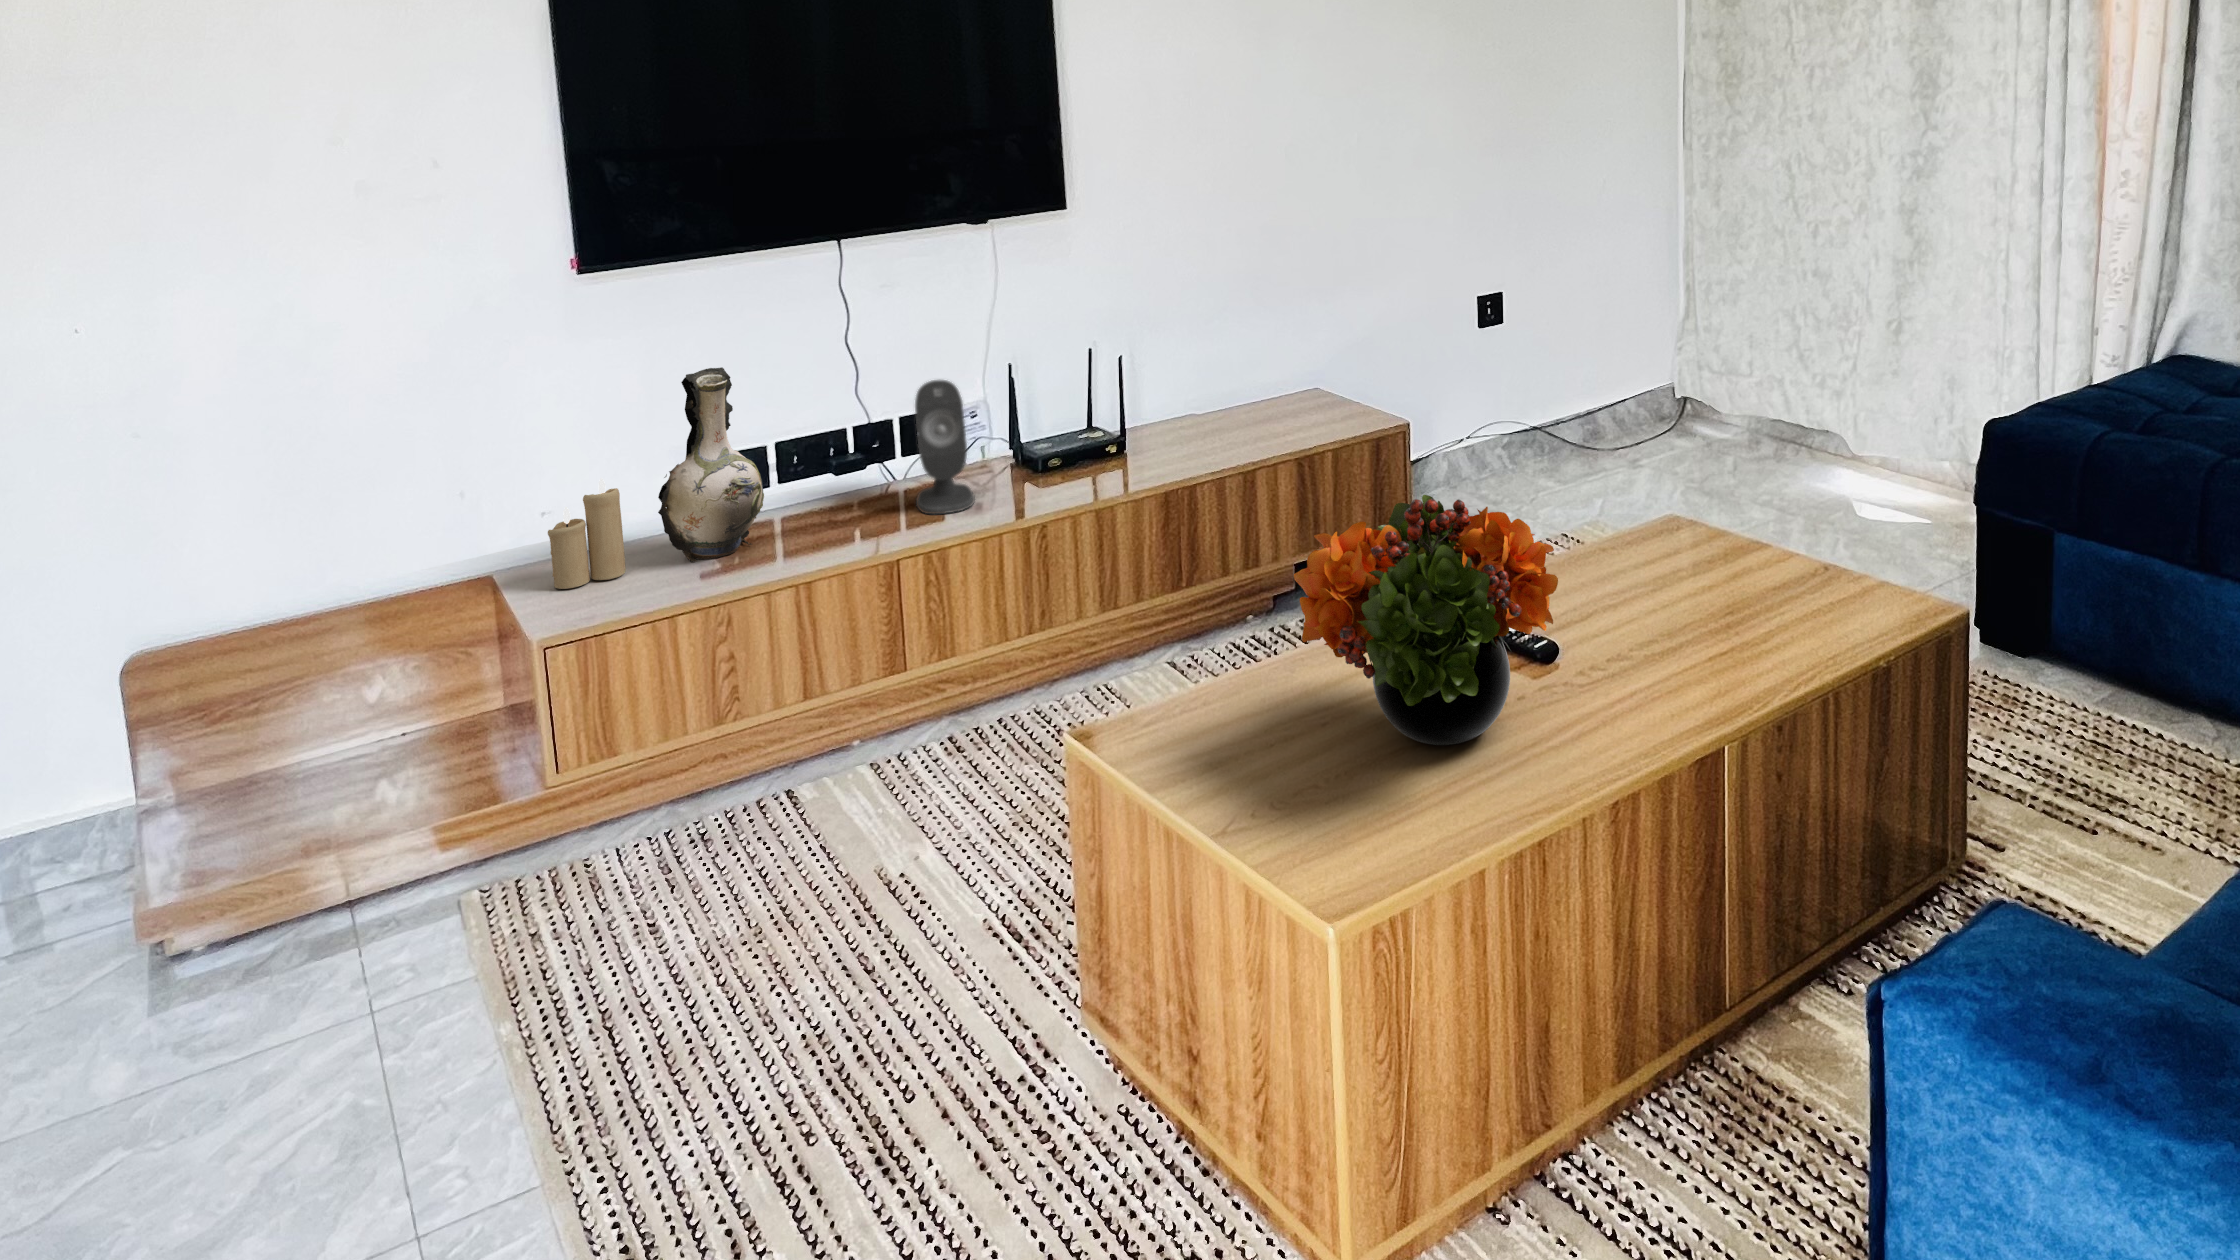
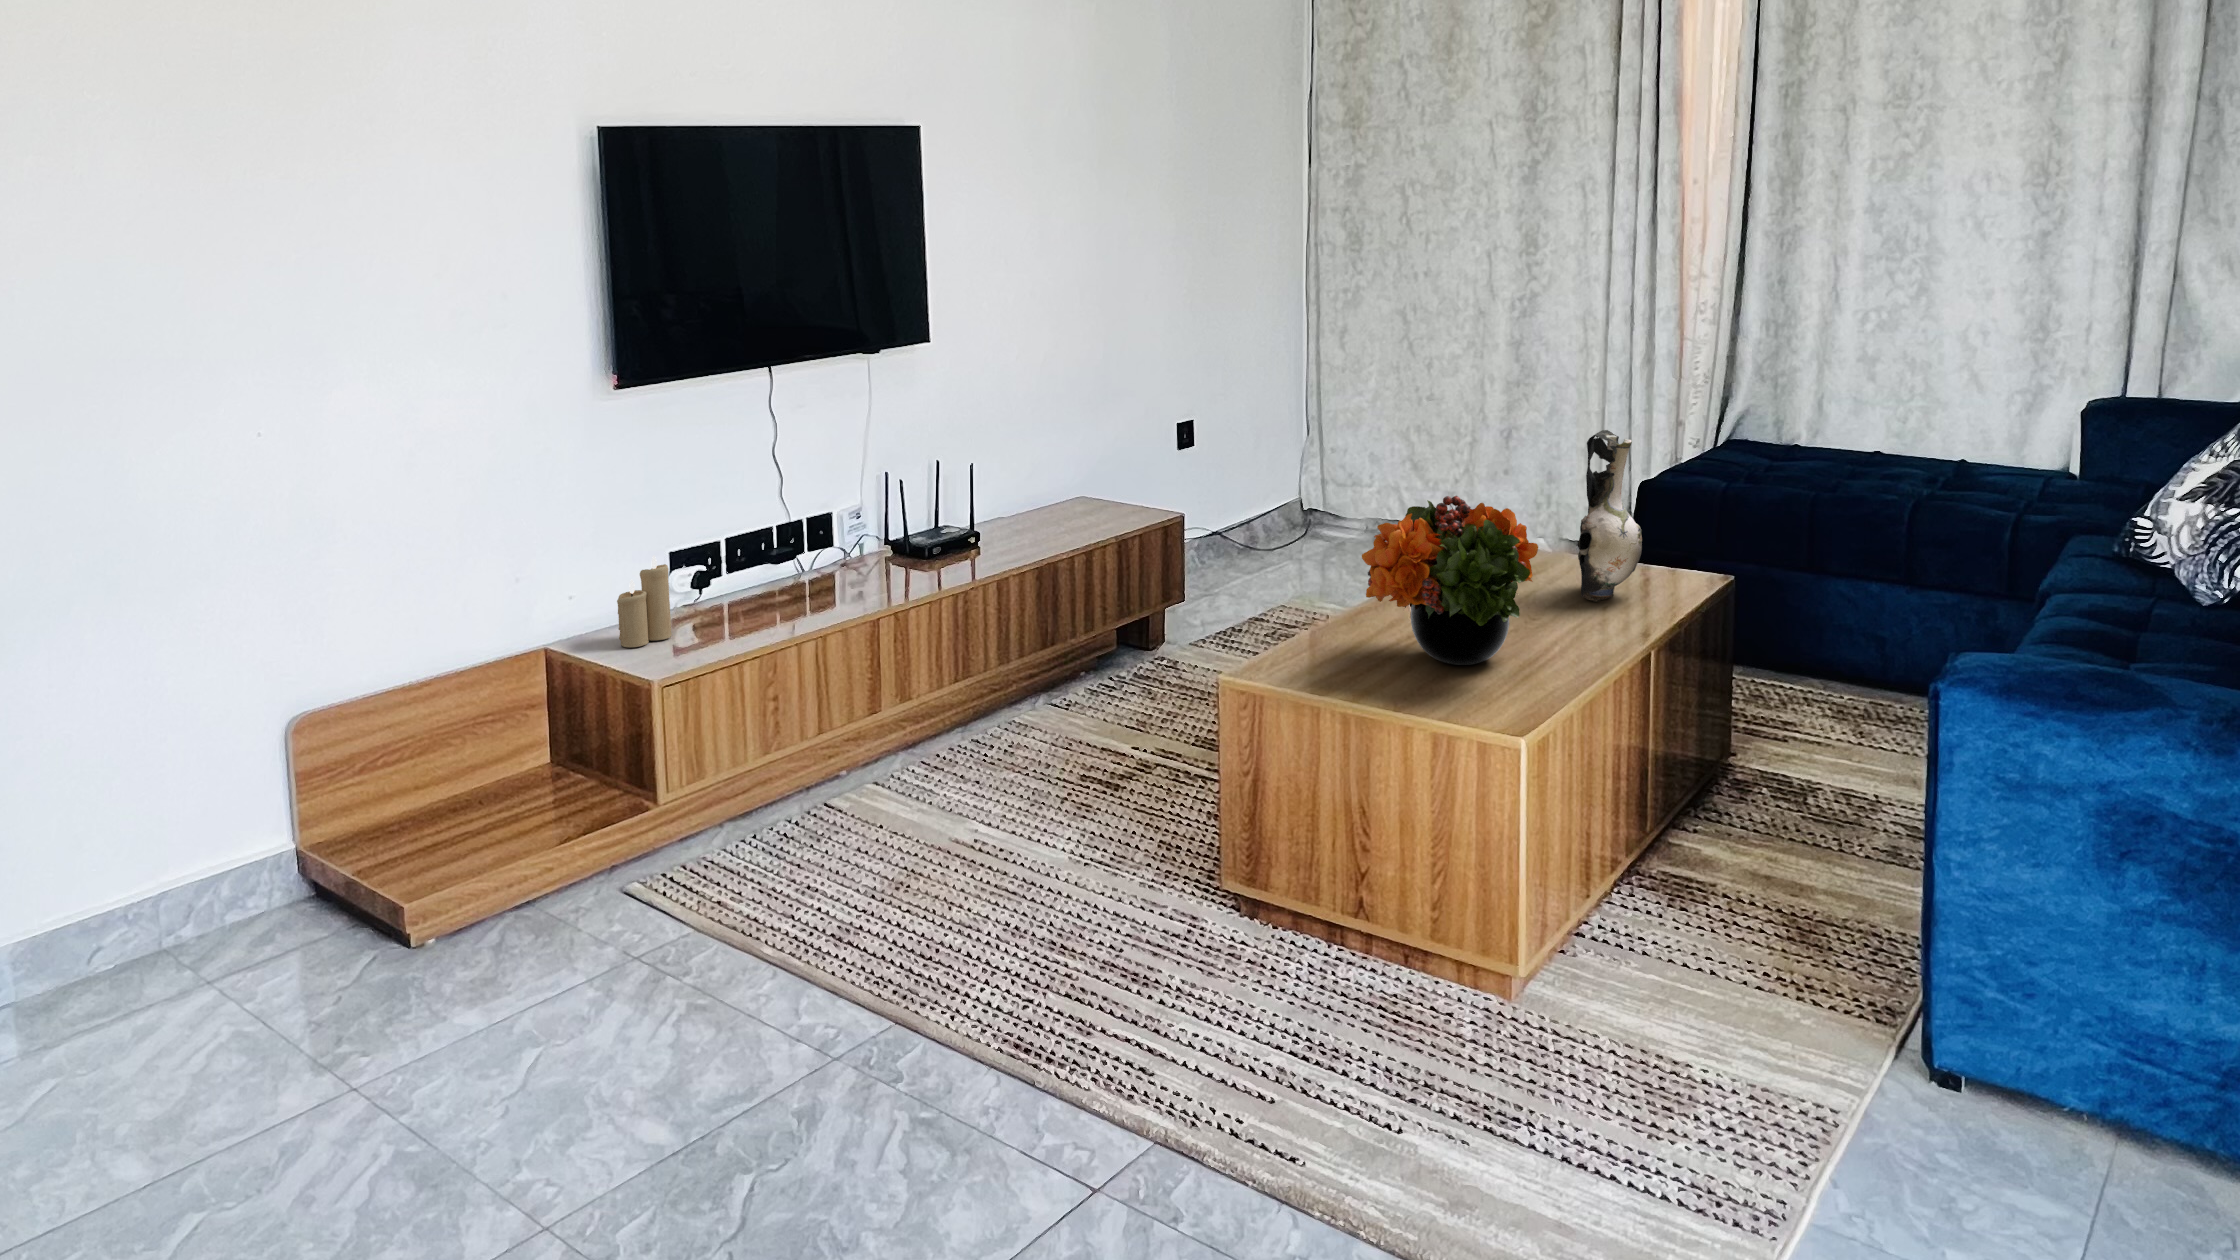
decorative vase: present [658,367,764,562] -> present [1578,430,1642,602]
speaker: present [915,380,975,514] -> none [846,477,902,587]

